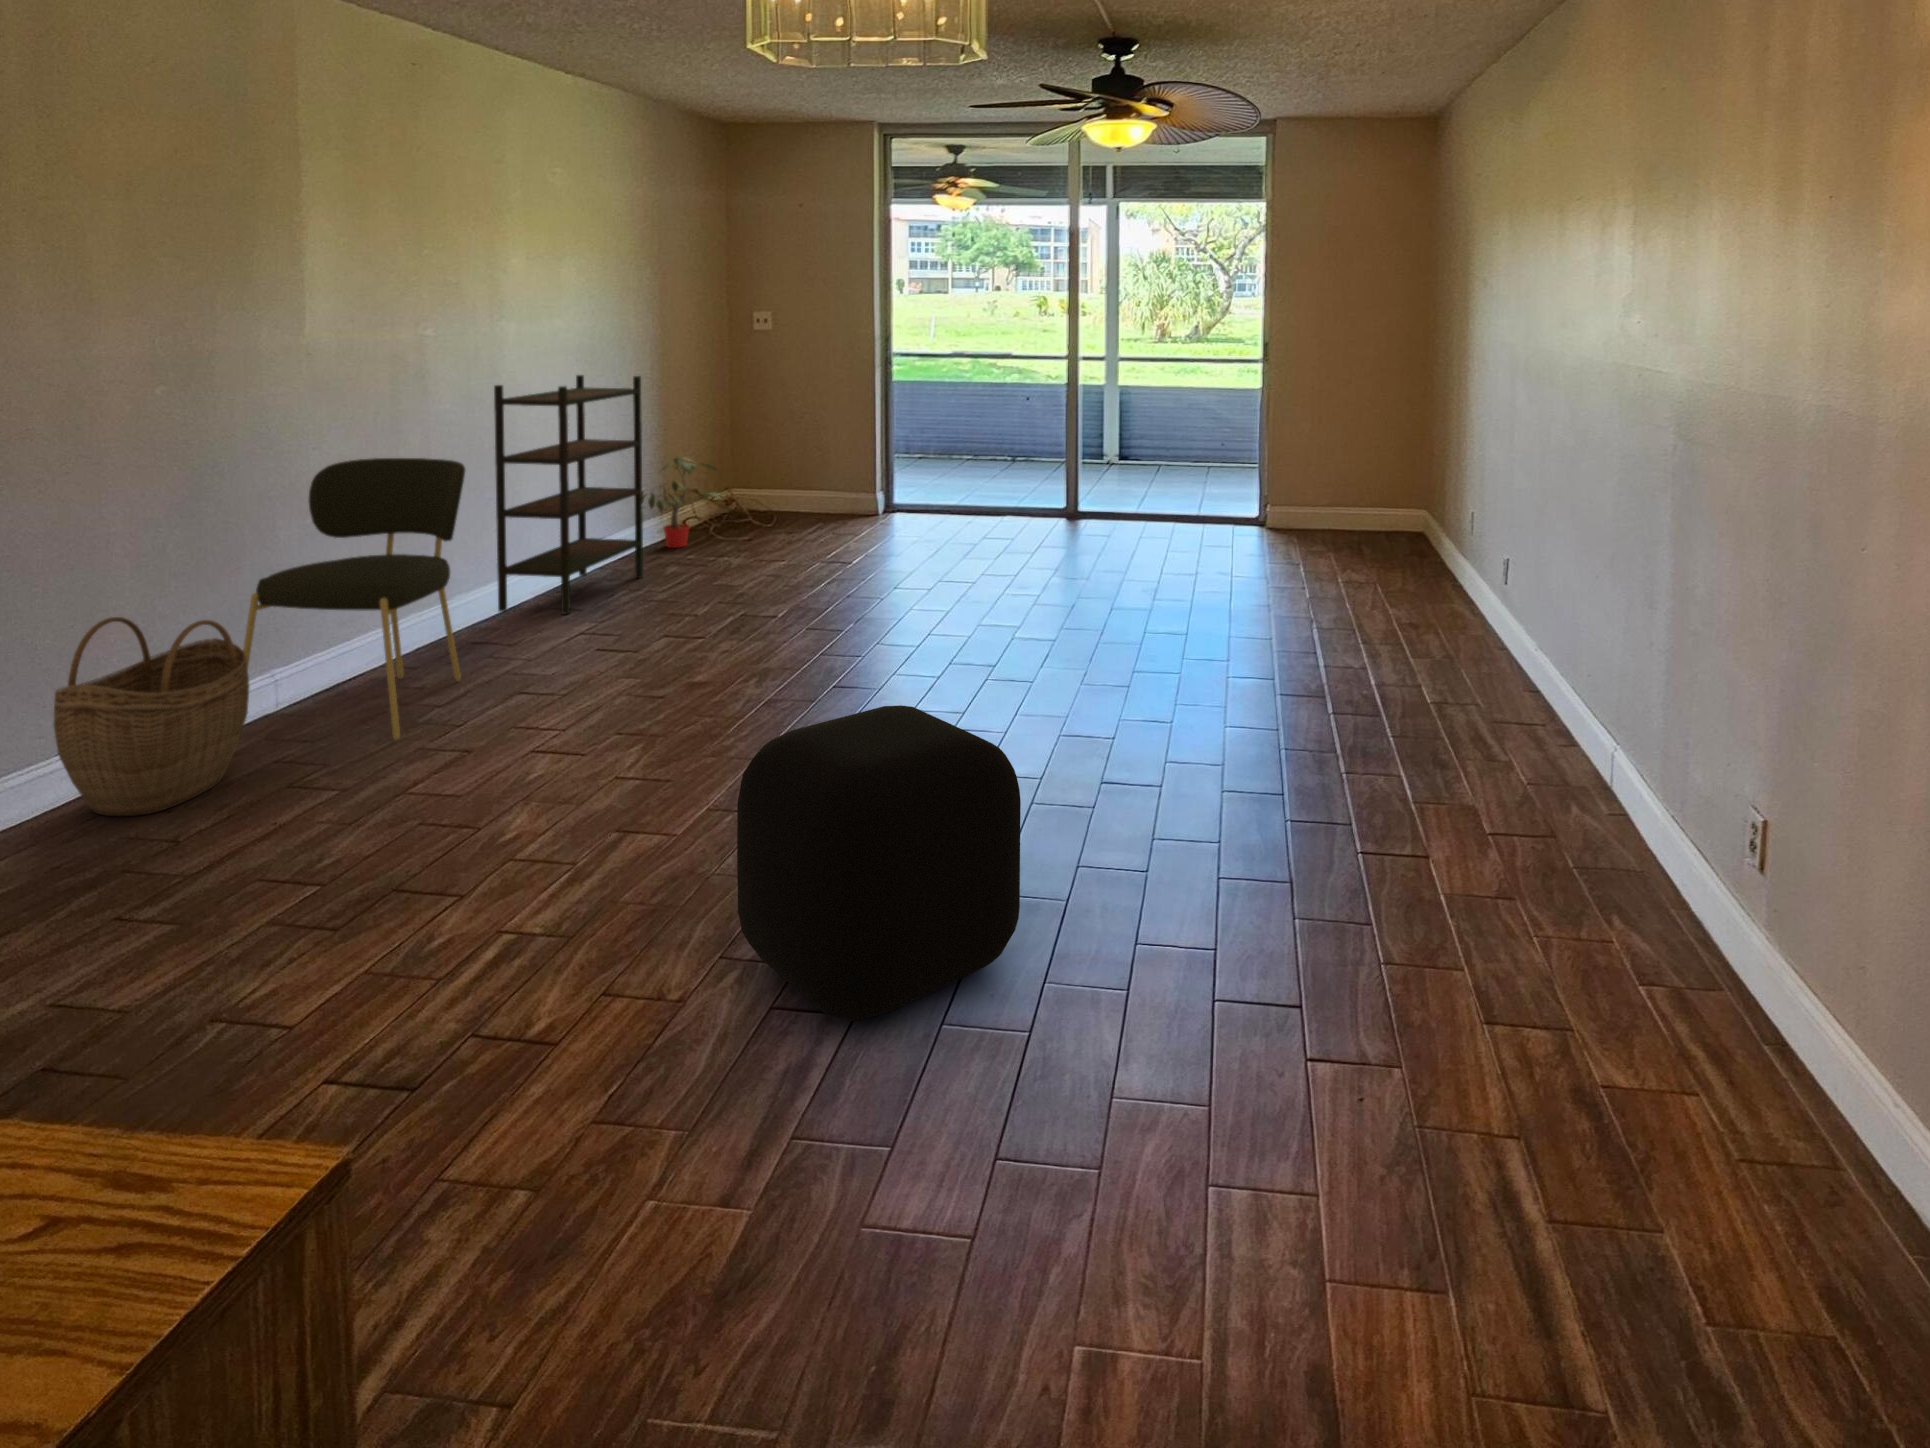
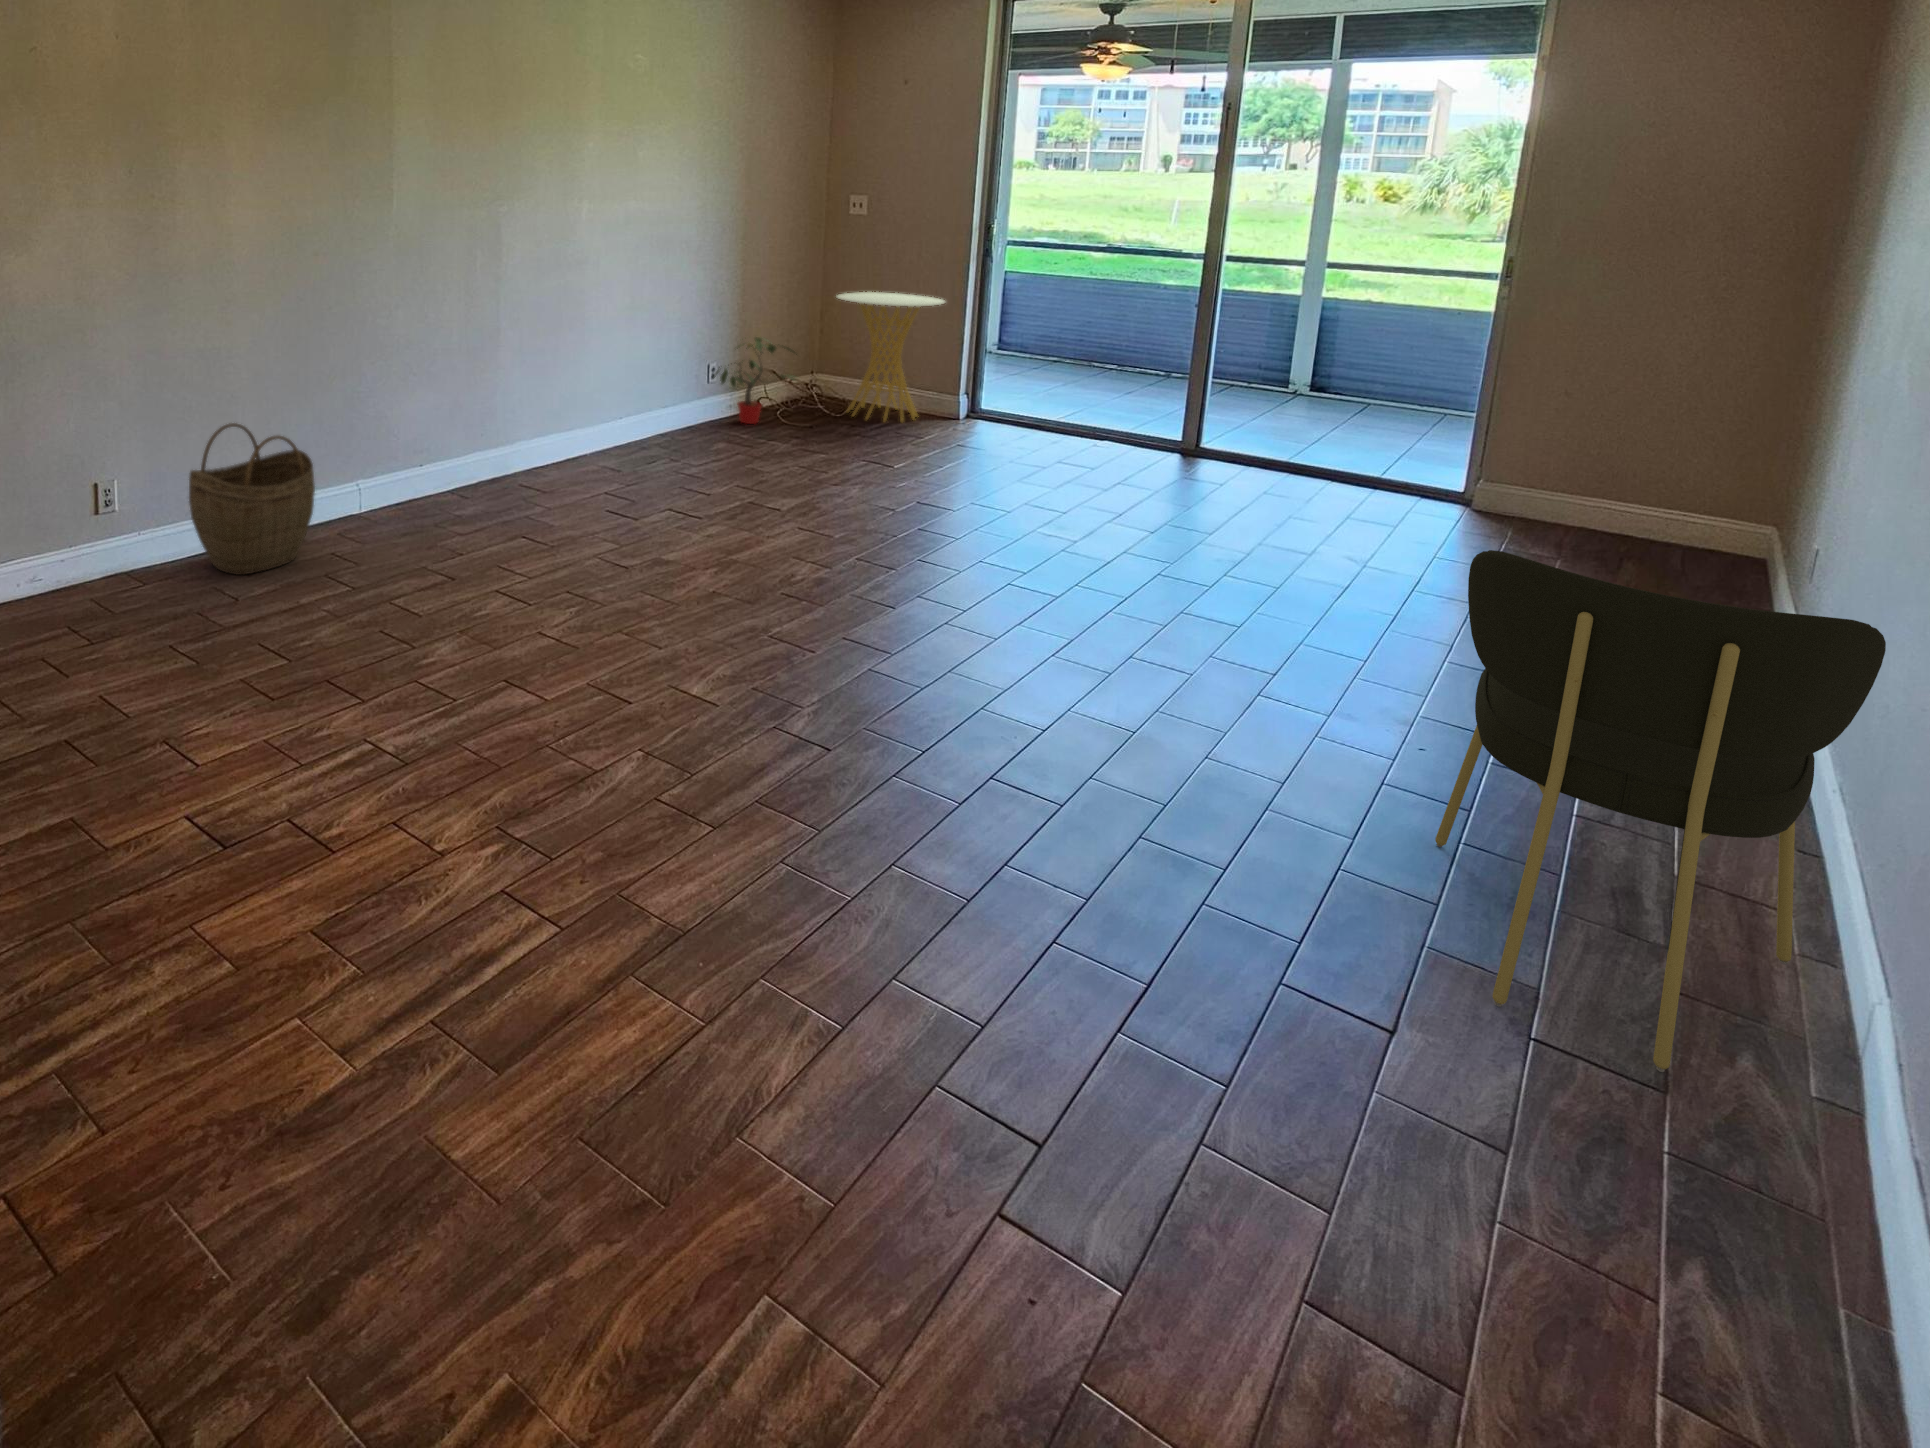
bookshelf: present [494,375,643,614] -> none [564,252,708,472]
side table: none [748,404,852,529] -> present [837,292,945,421]
dining chair: present [243,458,465,741] -> present [1435,550,1886,1072]
ottoman: present [737,705,1021,1021] -> none [493,633,767,938]

